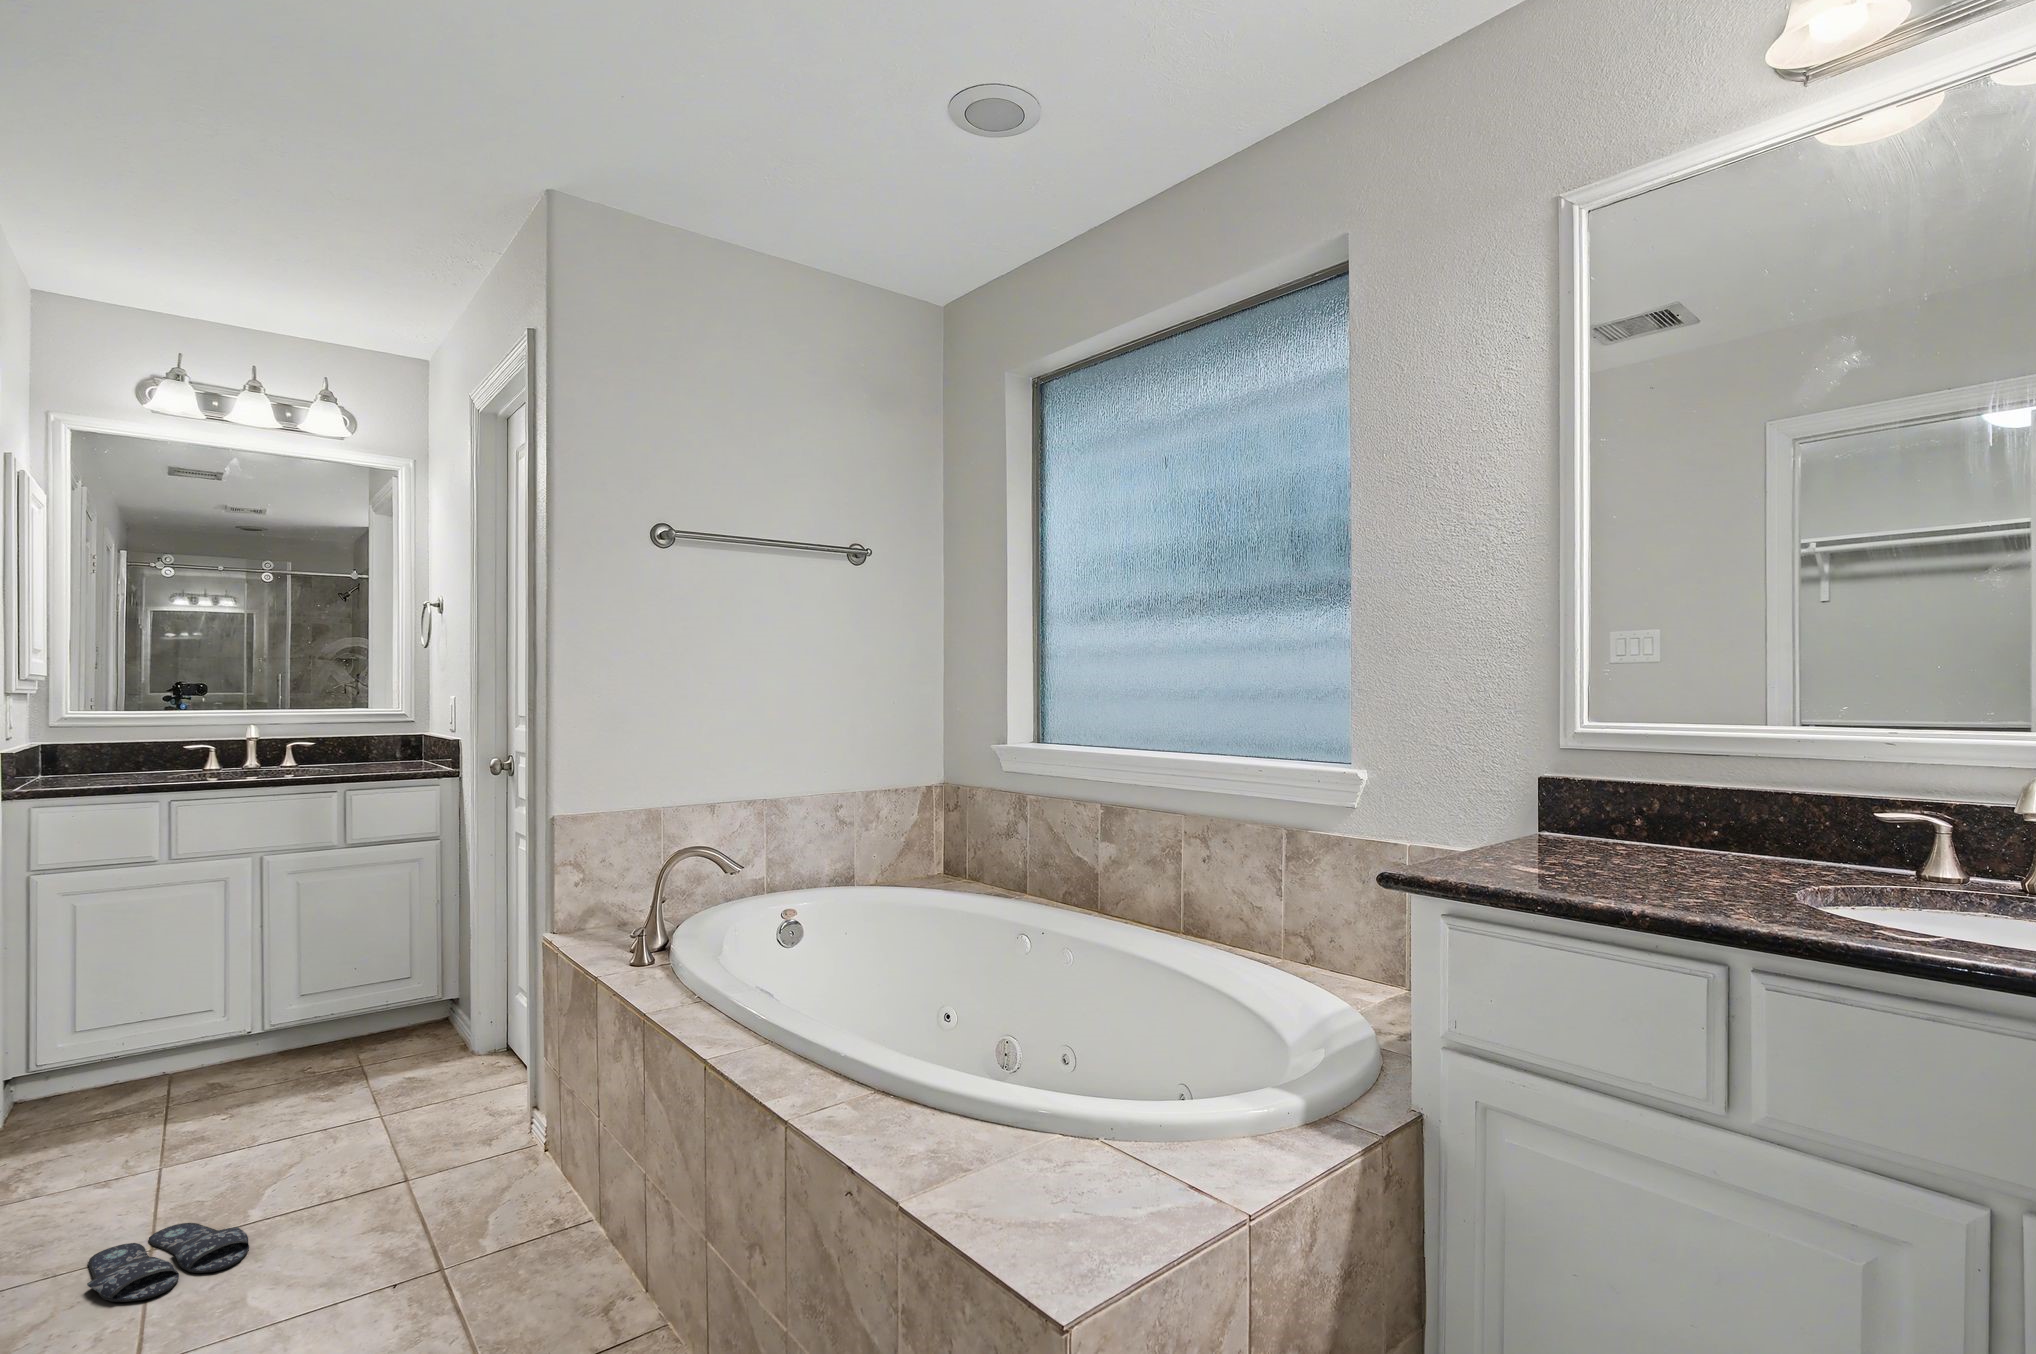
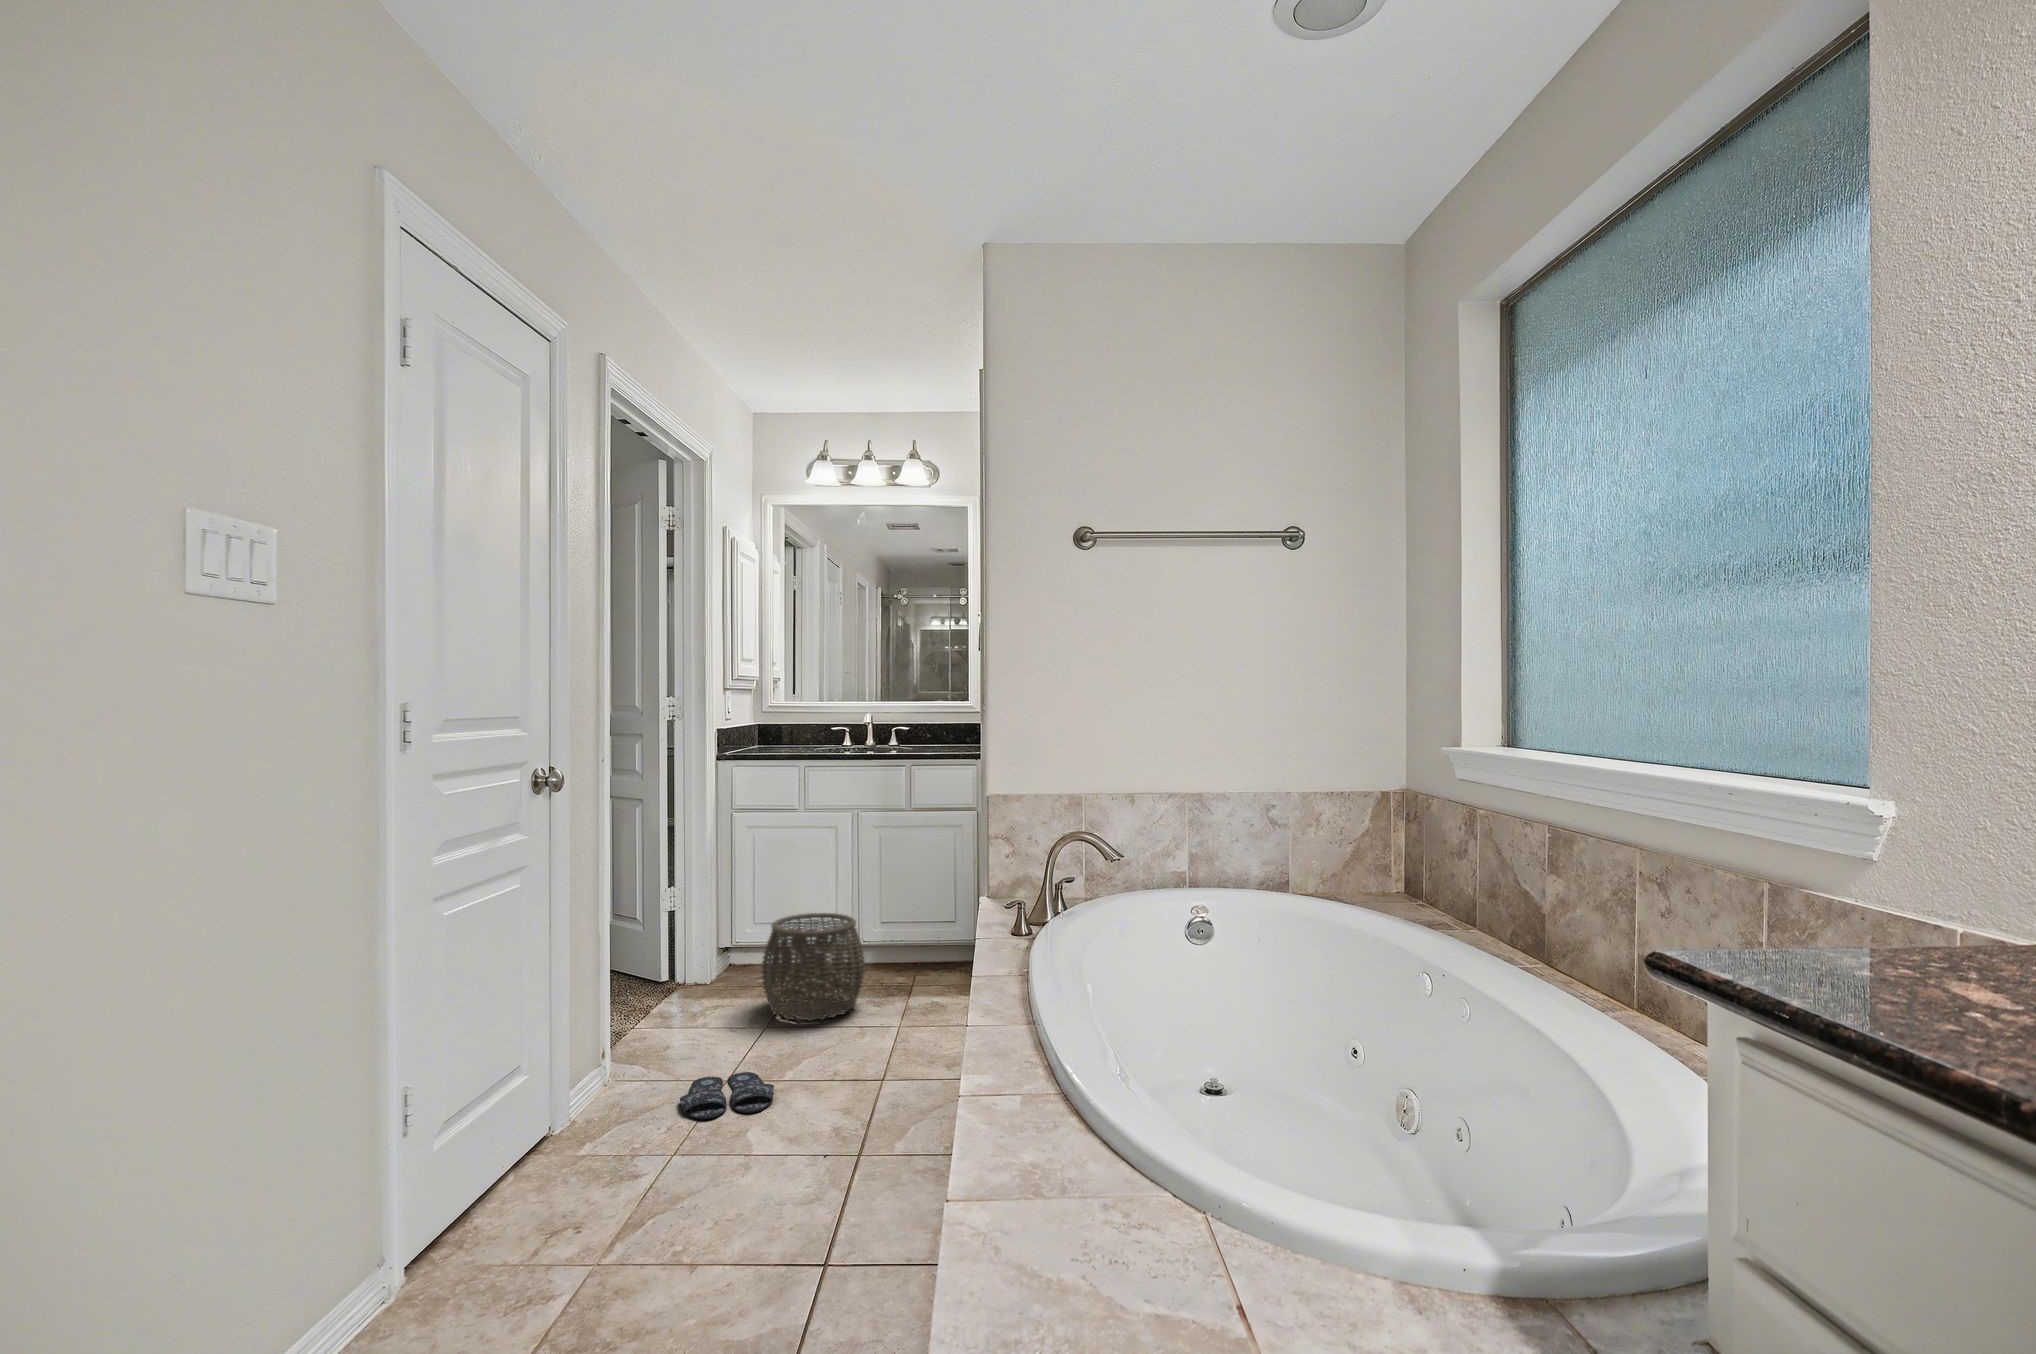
woven basket: none [134,994,307,1149] -> present [762,913,865,1021]

